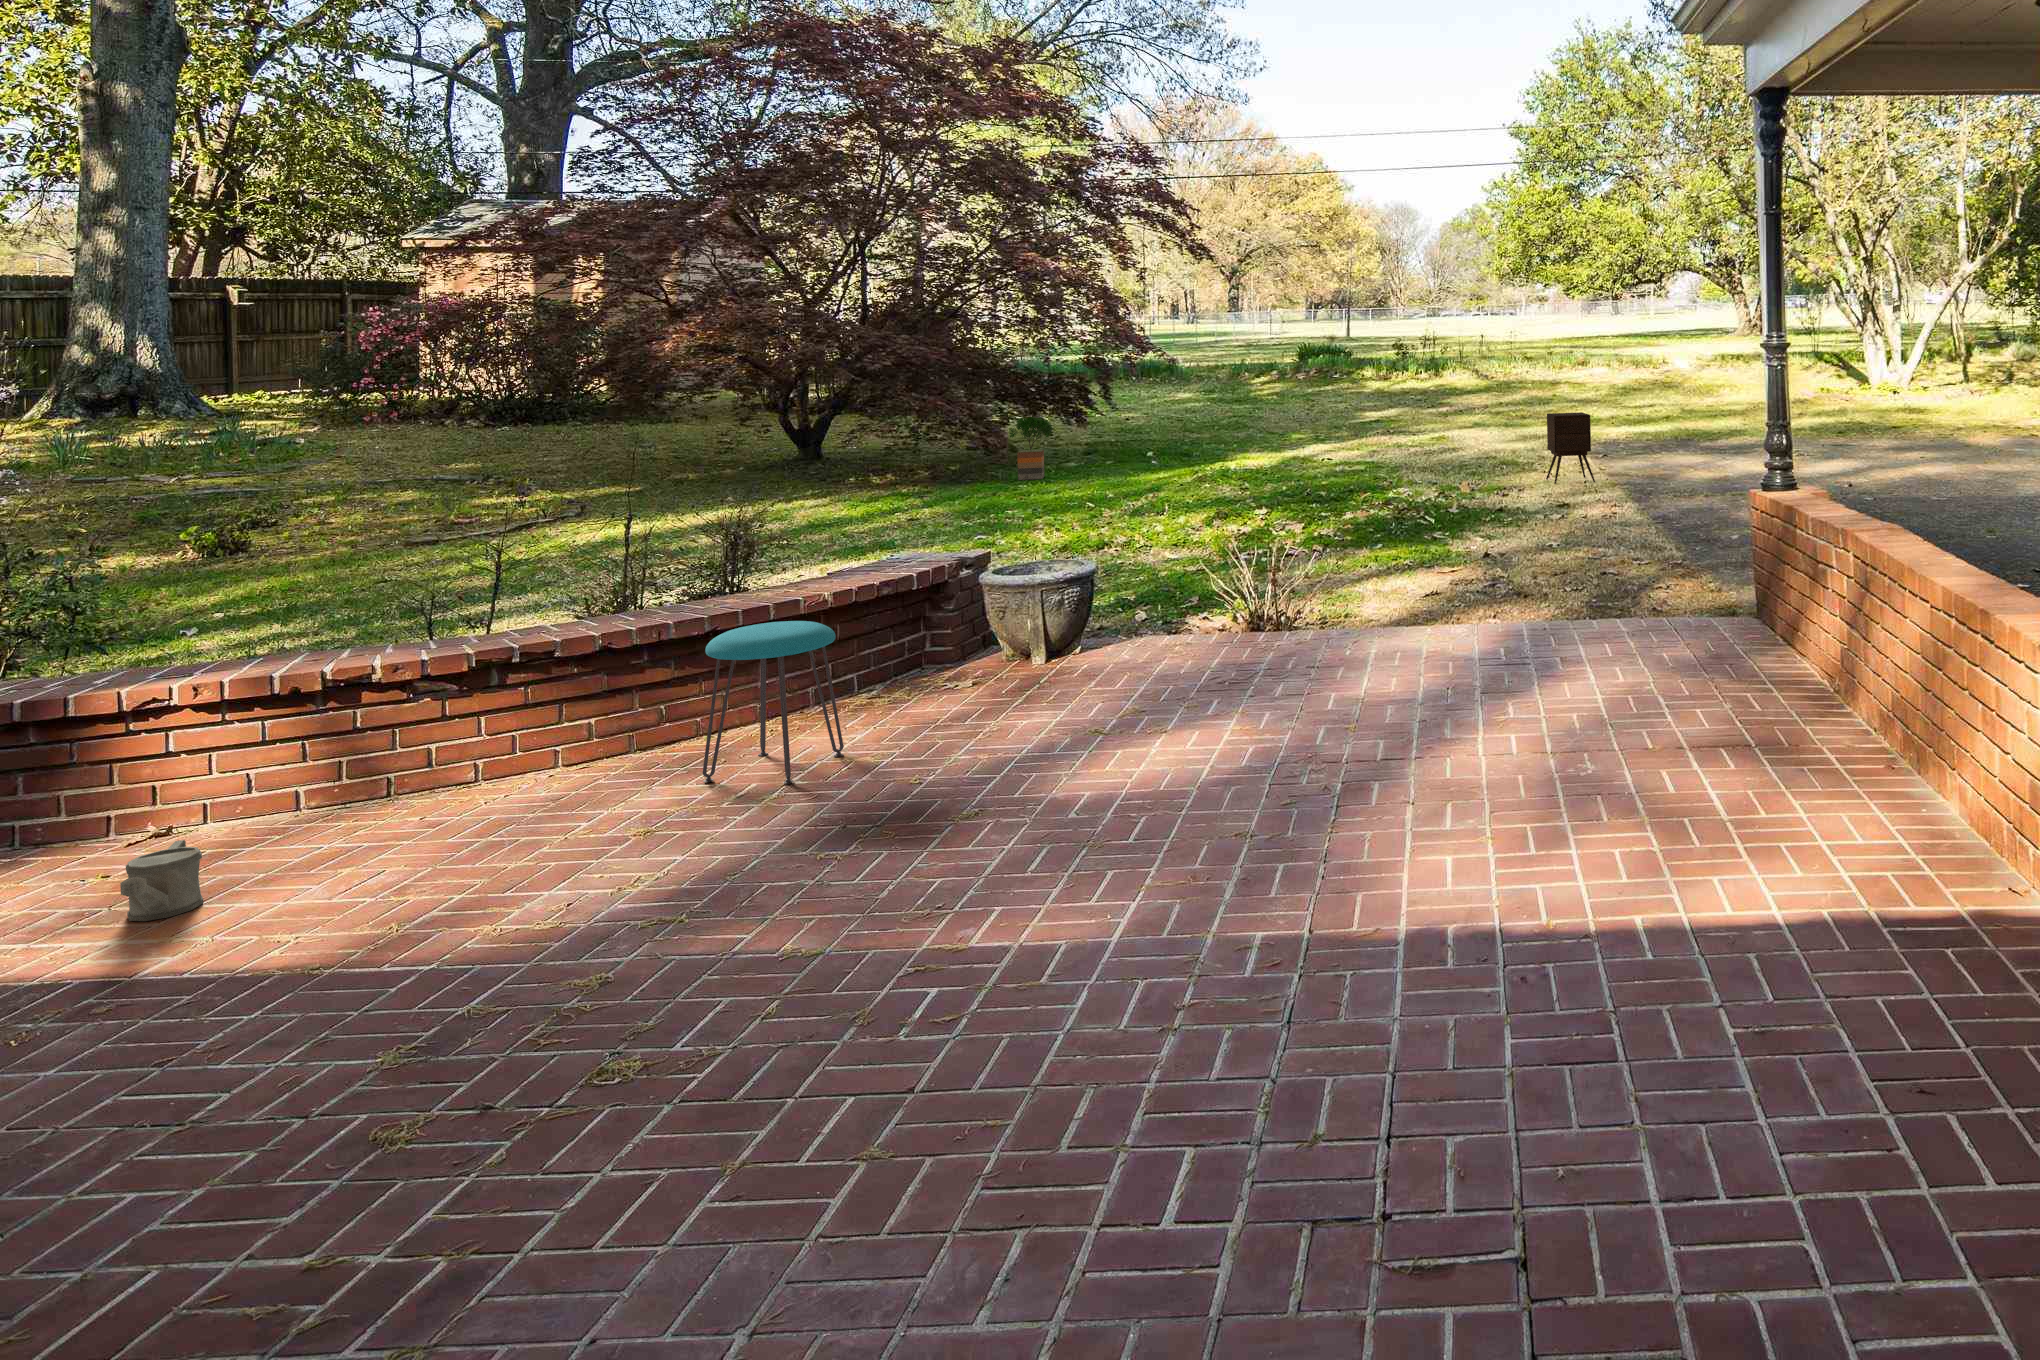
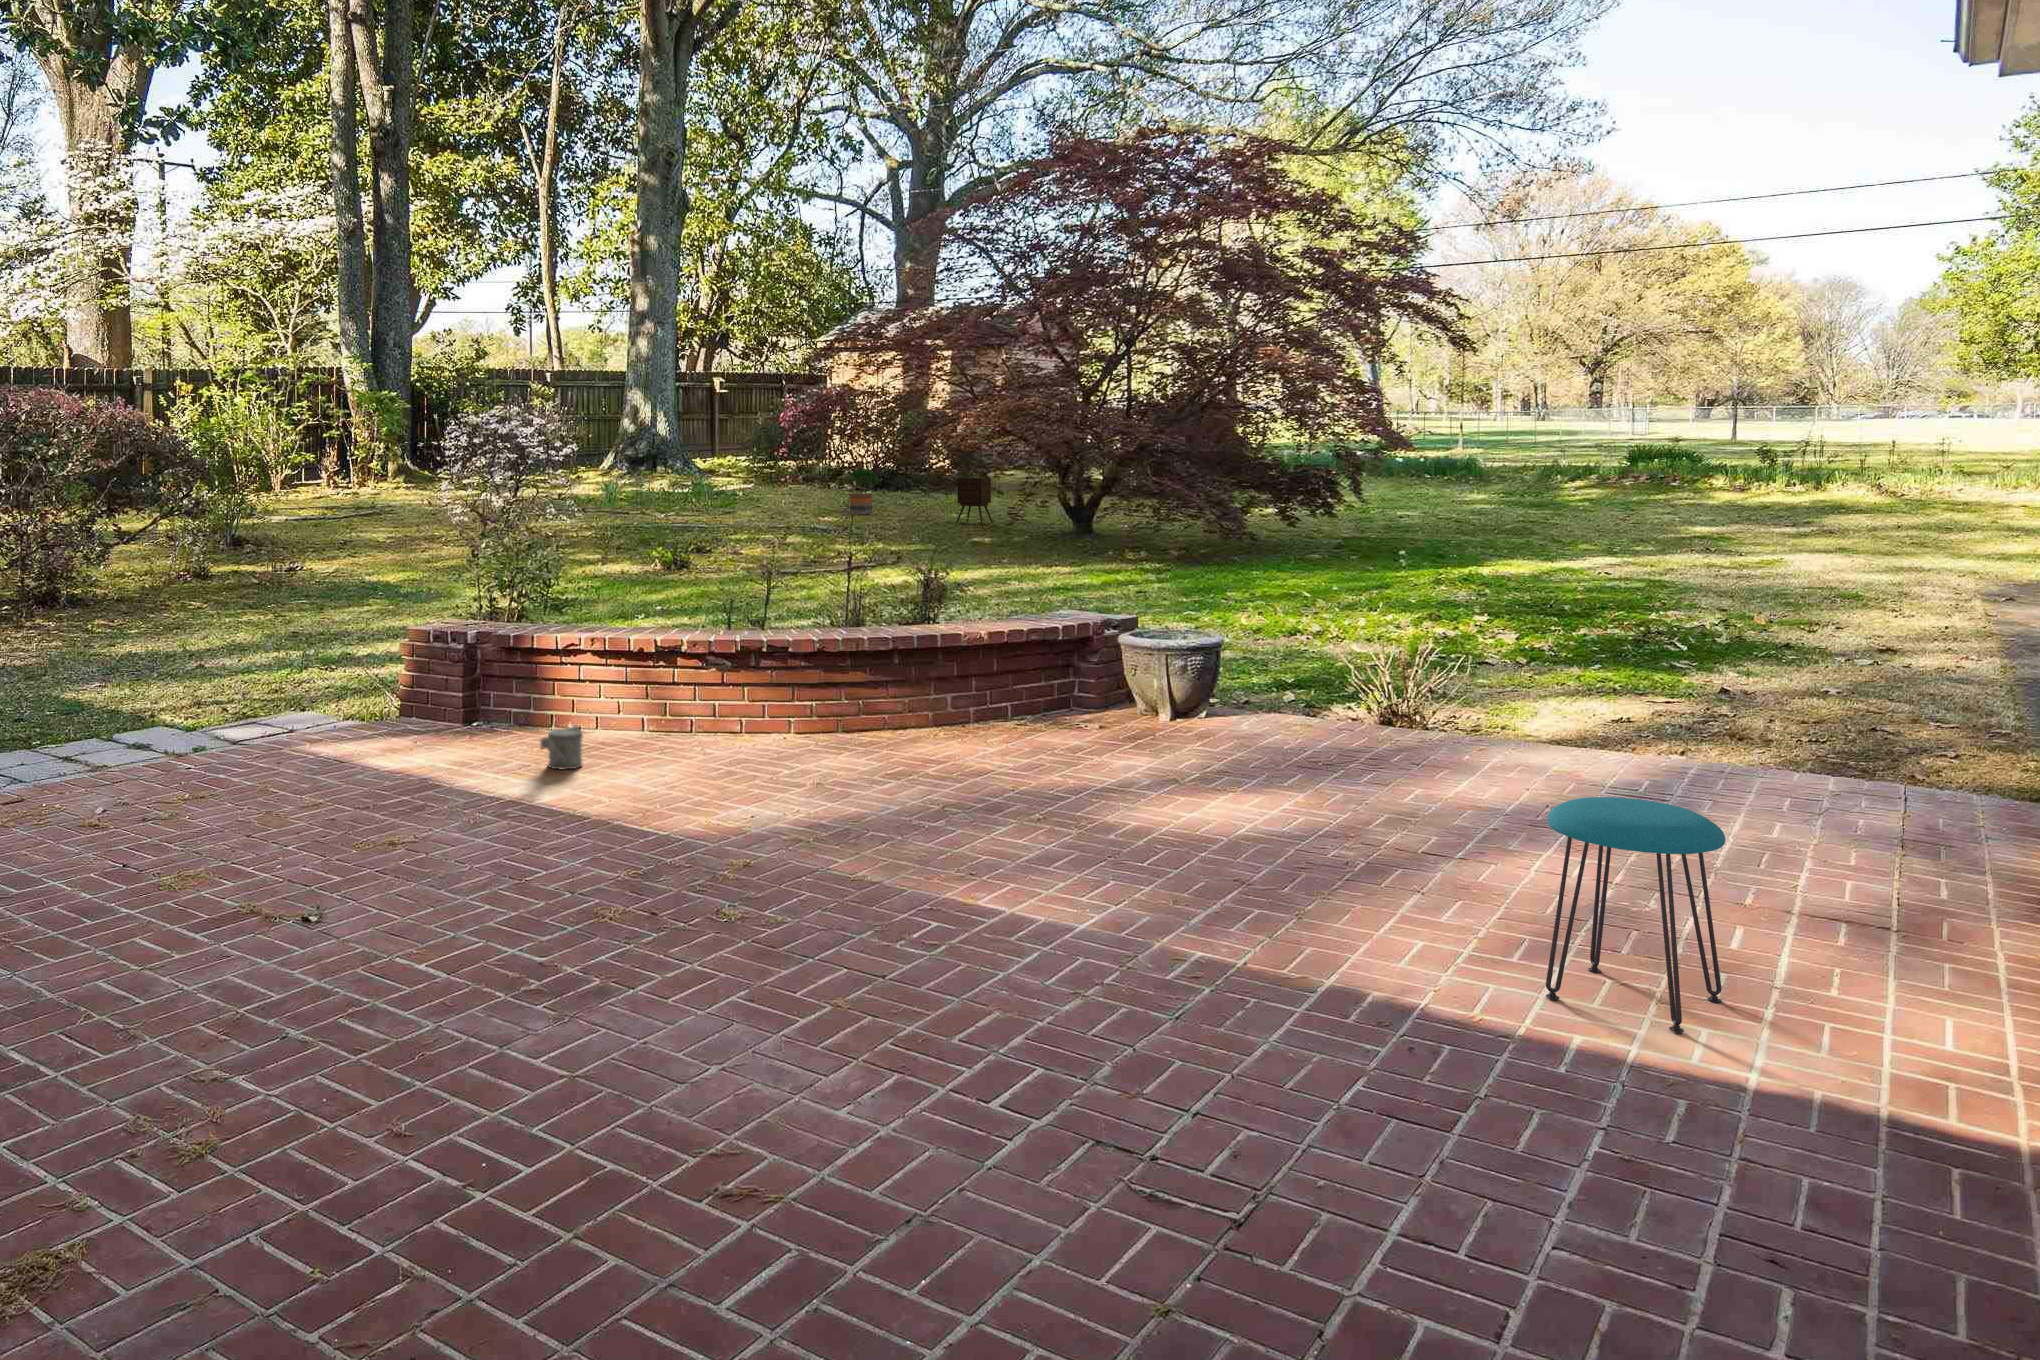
side table: present [1546,412,1595,484] -> present [956,477,993,525]
potted tree: present [1009,417,1053,480] -> present [846,469,878,514]
stool: present [703,621,844,784] -> present [1546,797,1725,1033]

